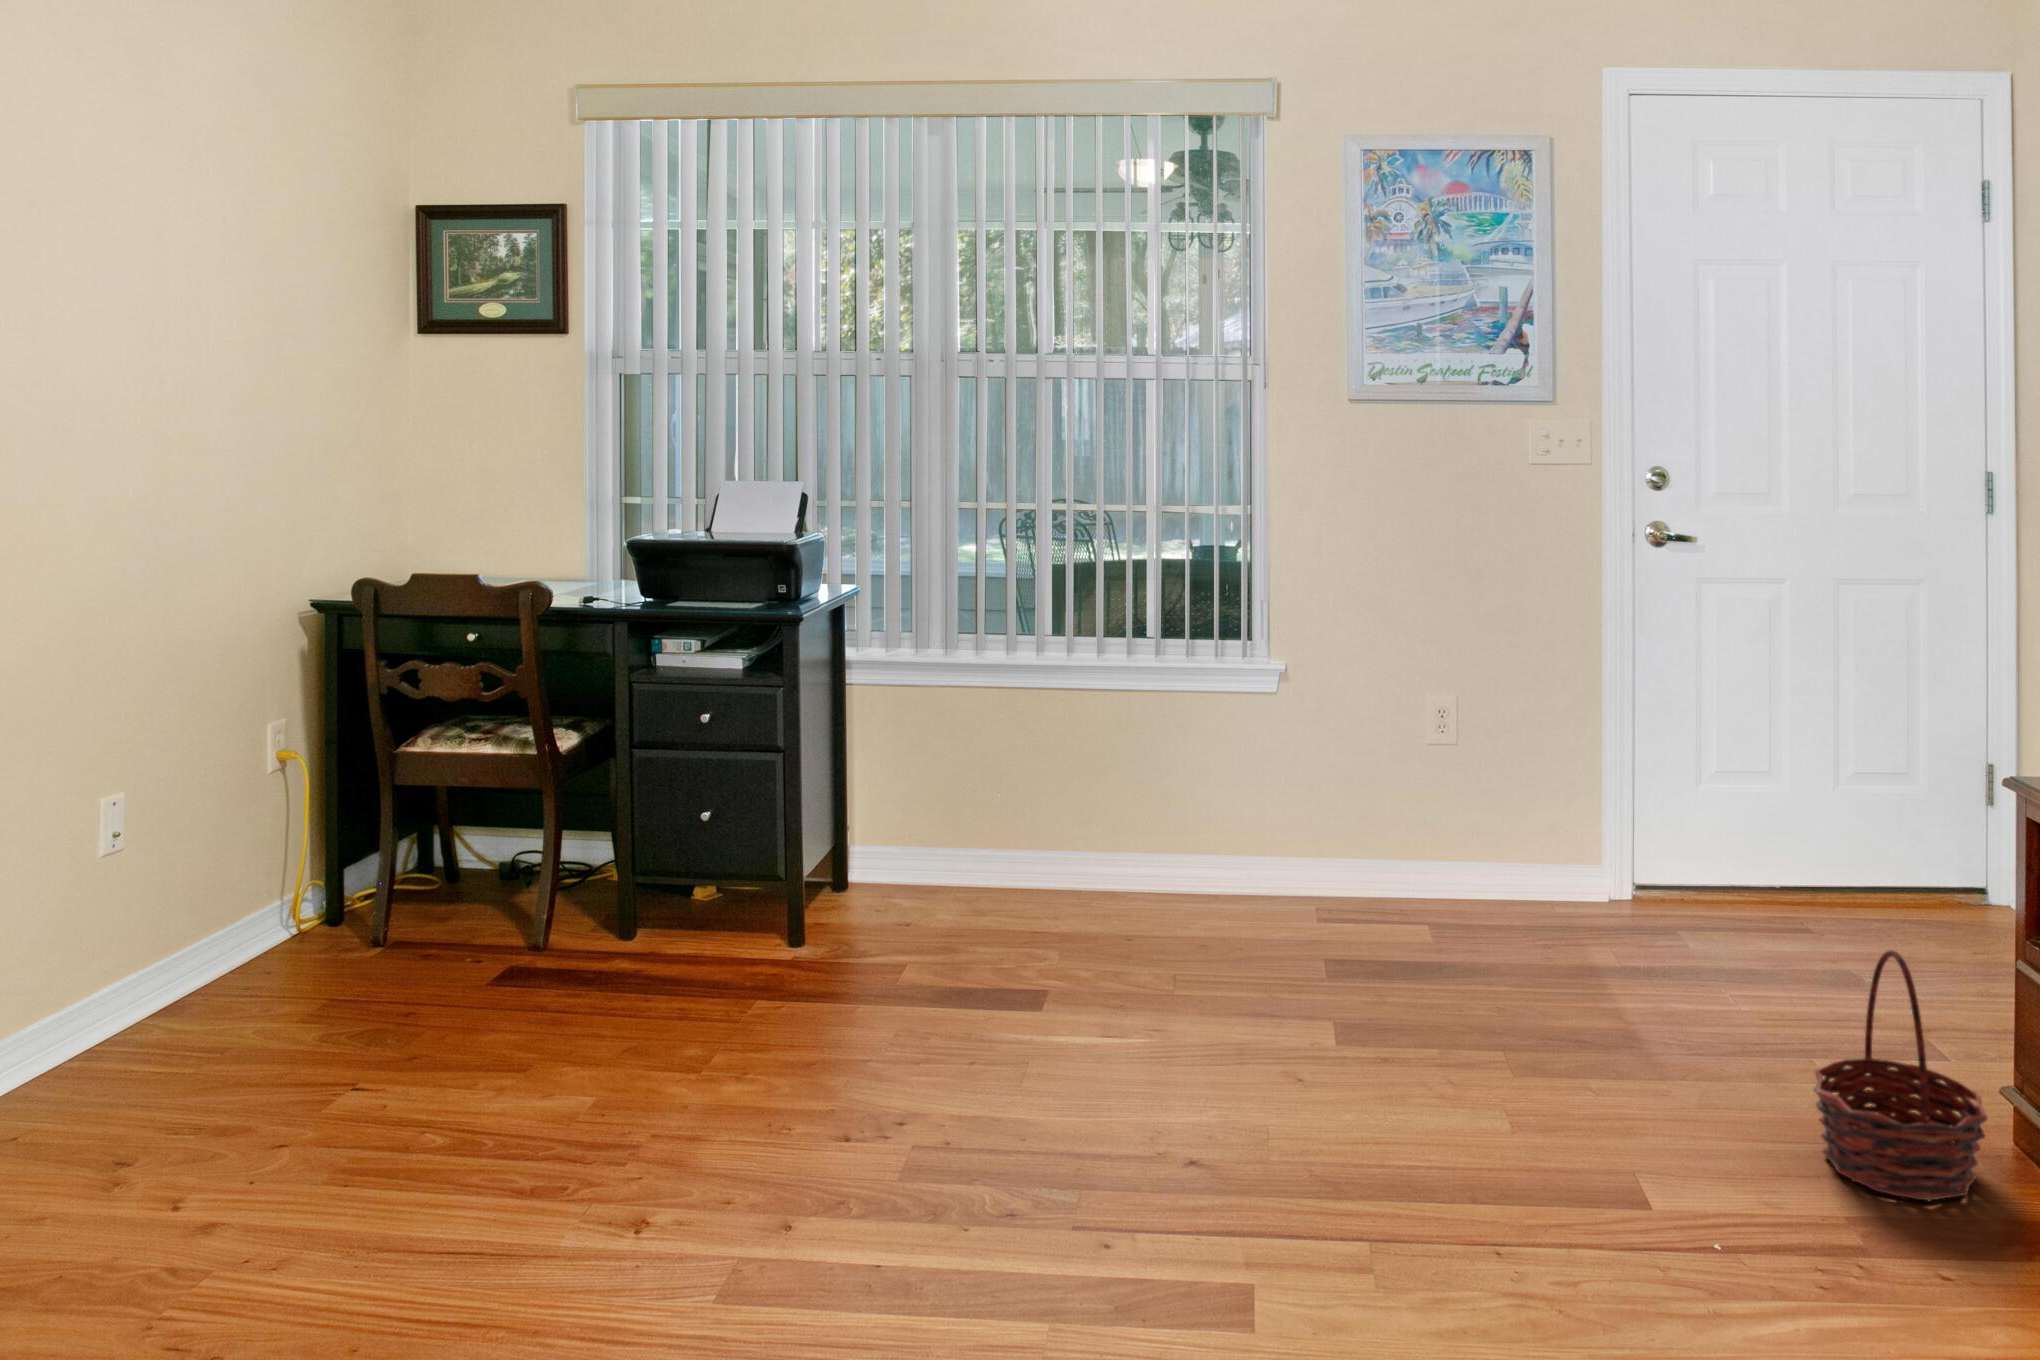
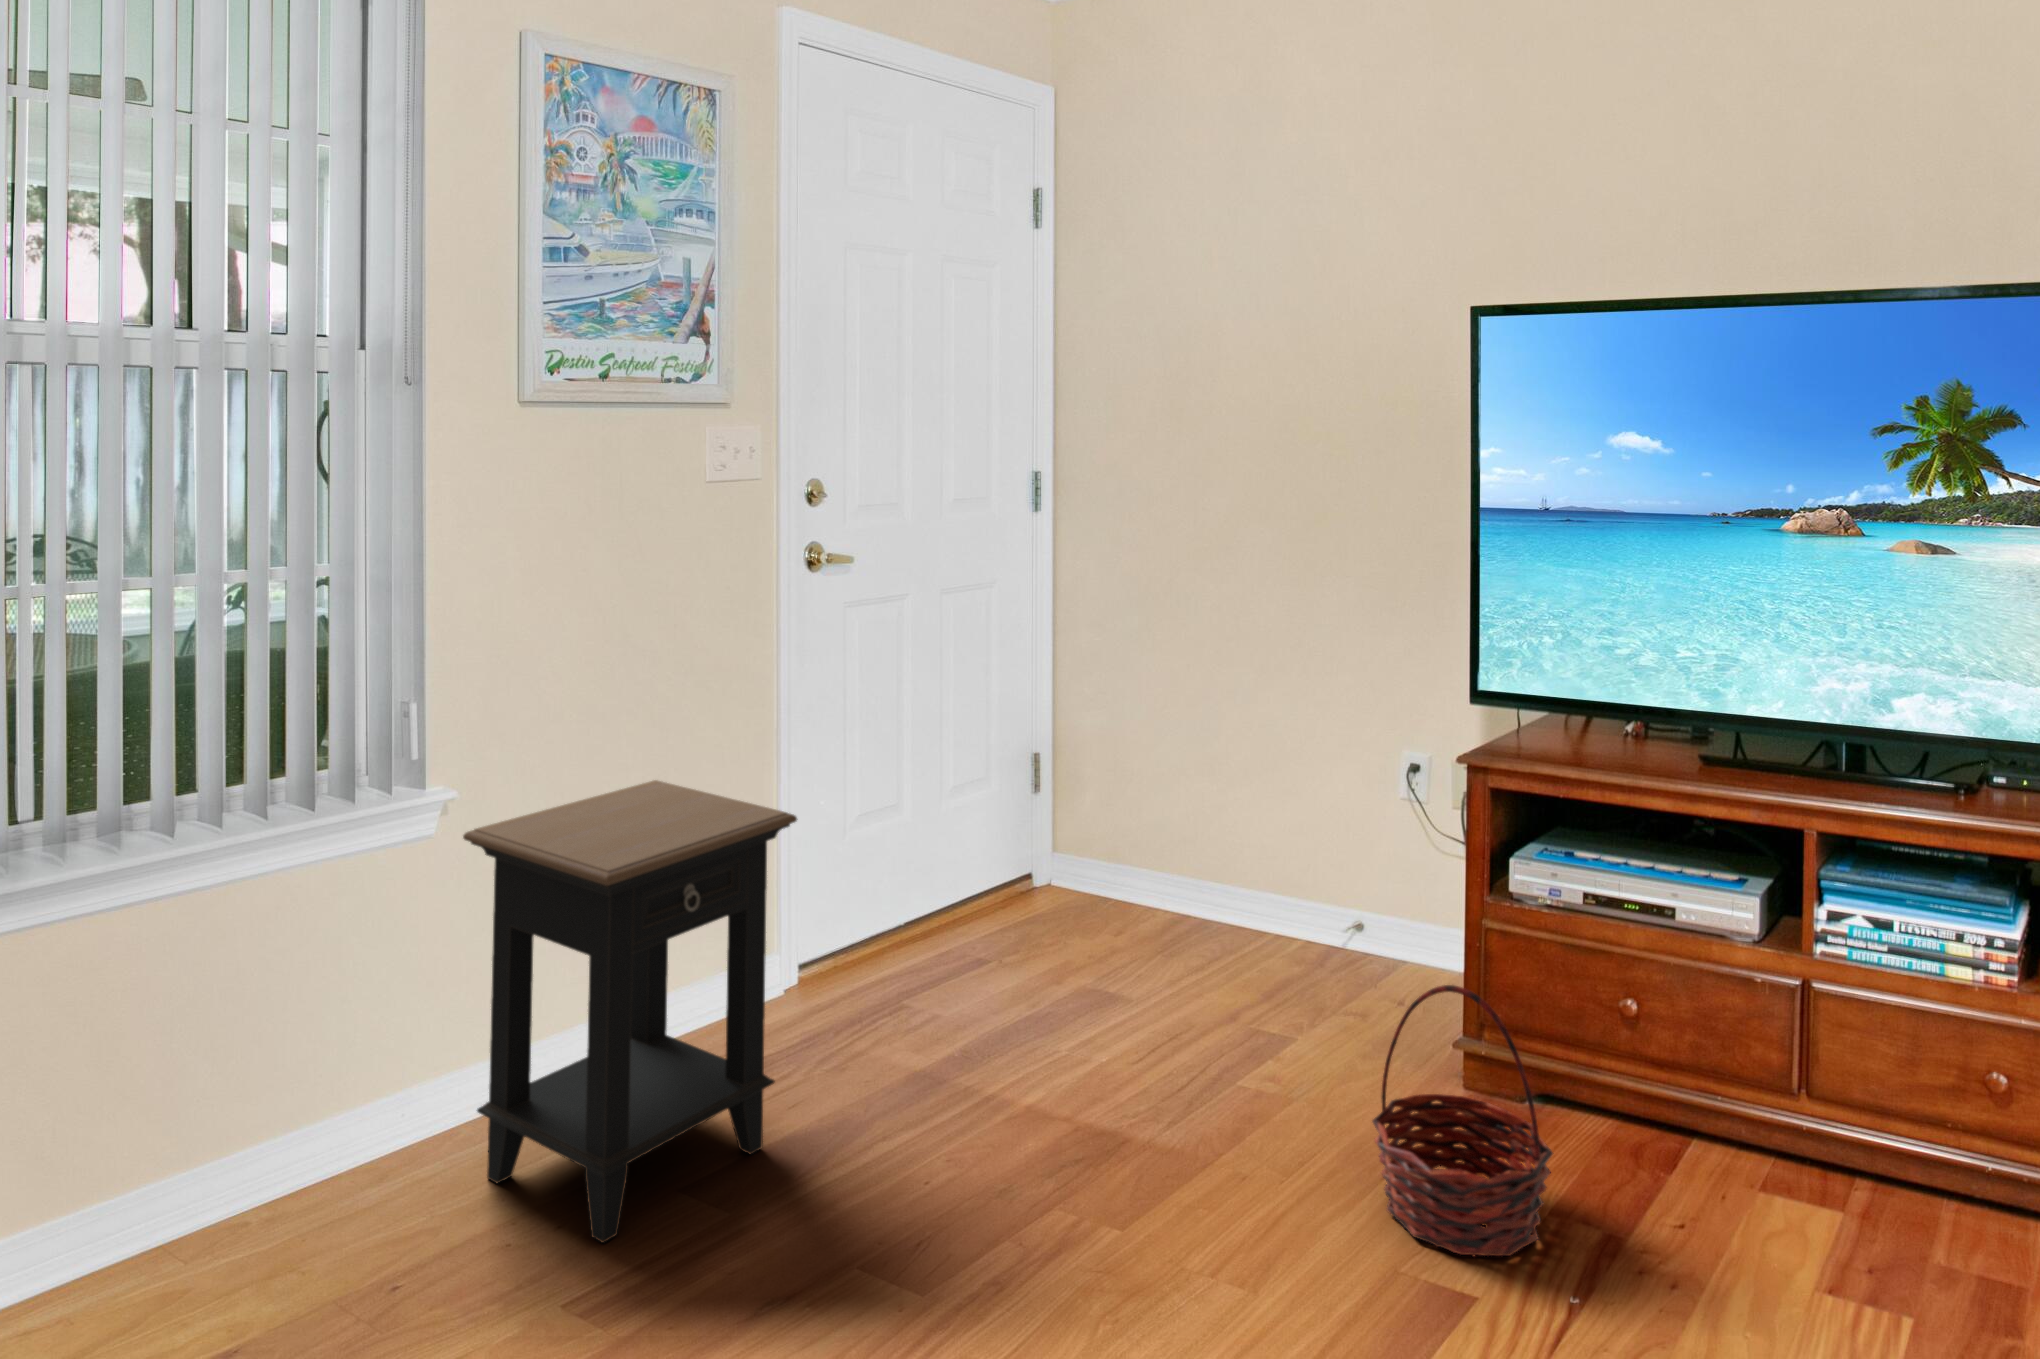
side table: none [1306,673,1494,943] -> present [463,780,797,1242]

